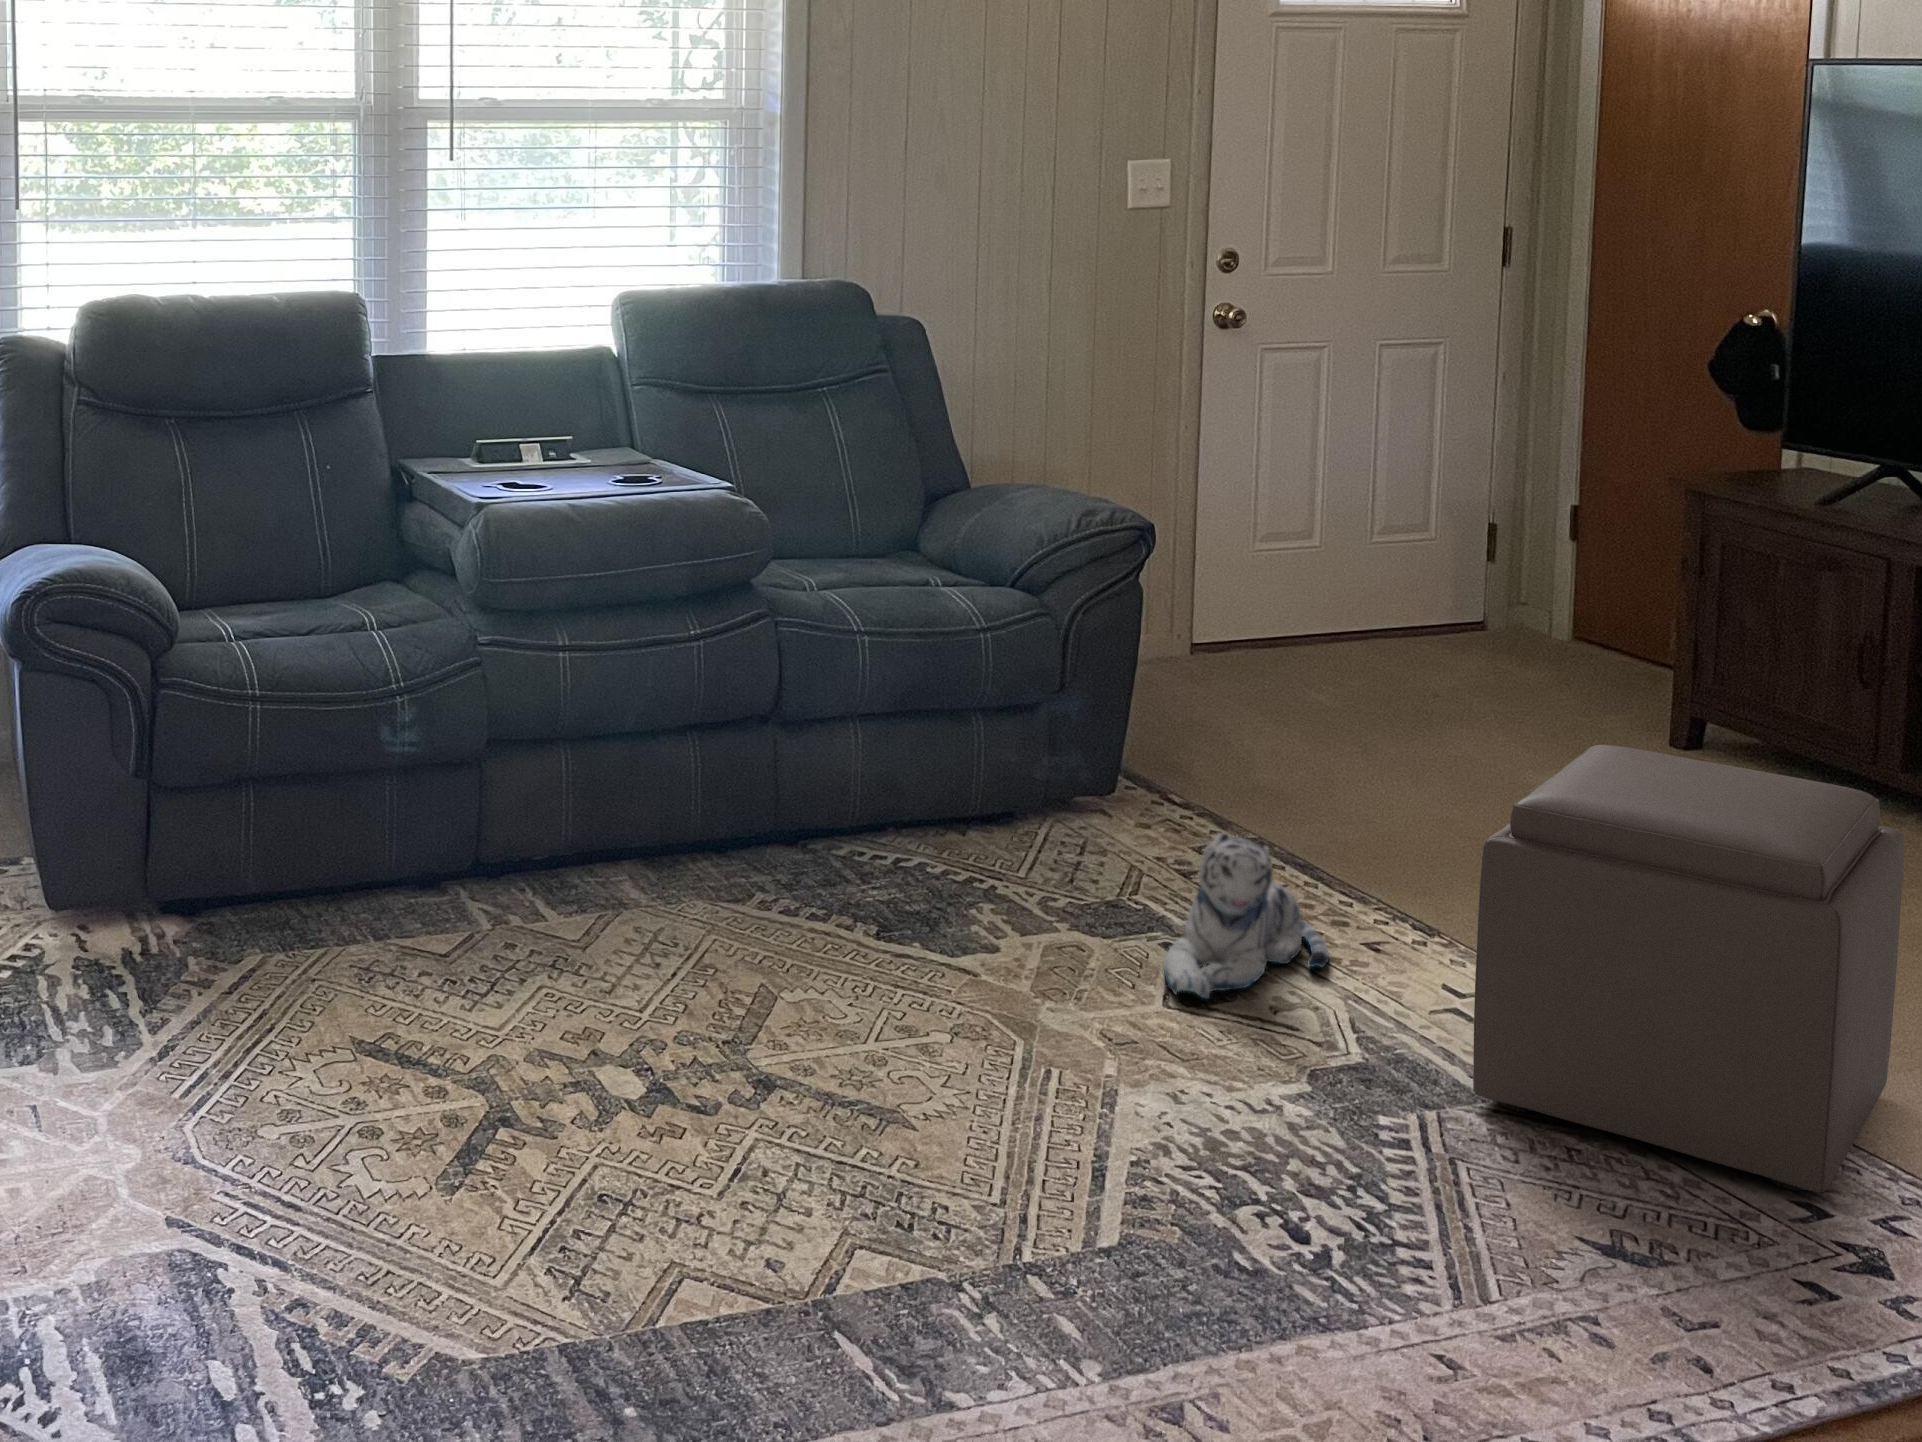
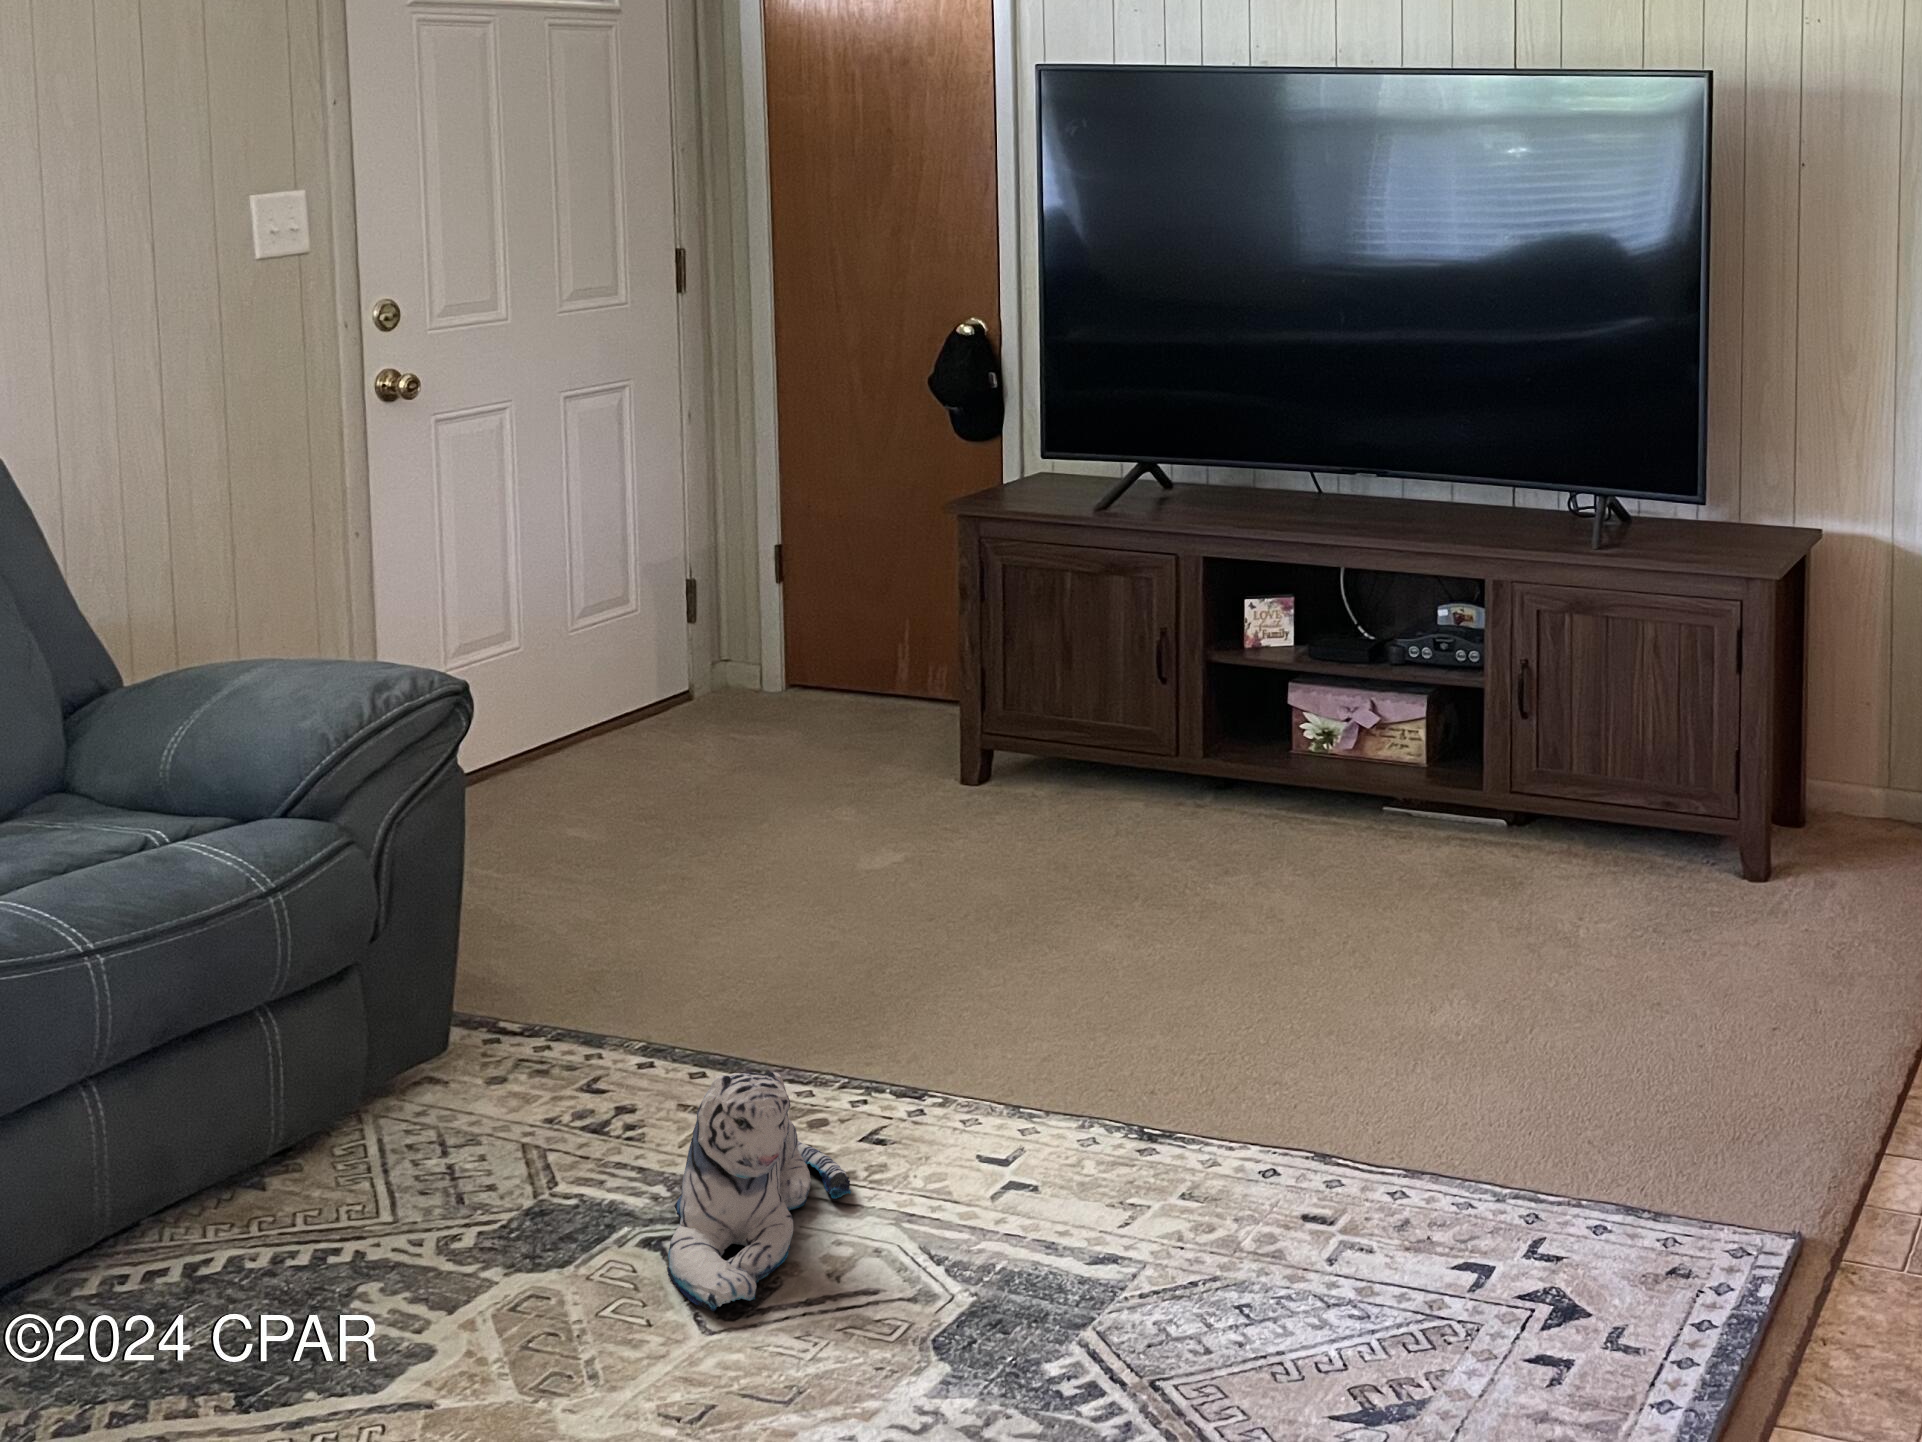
ottoman: present [1473,745,1904,1193] -> none [1095,818,1471,1288]

